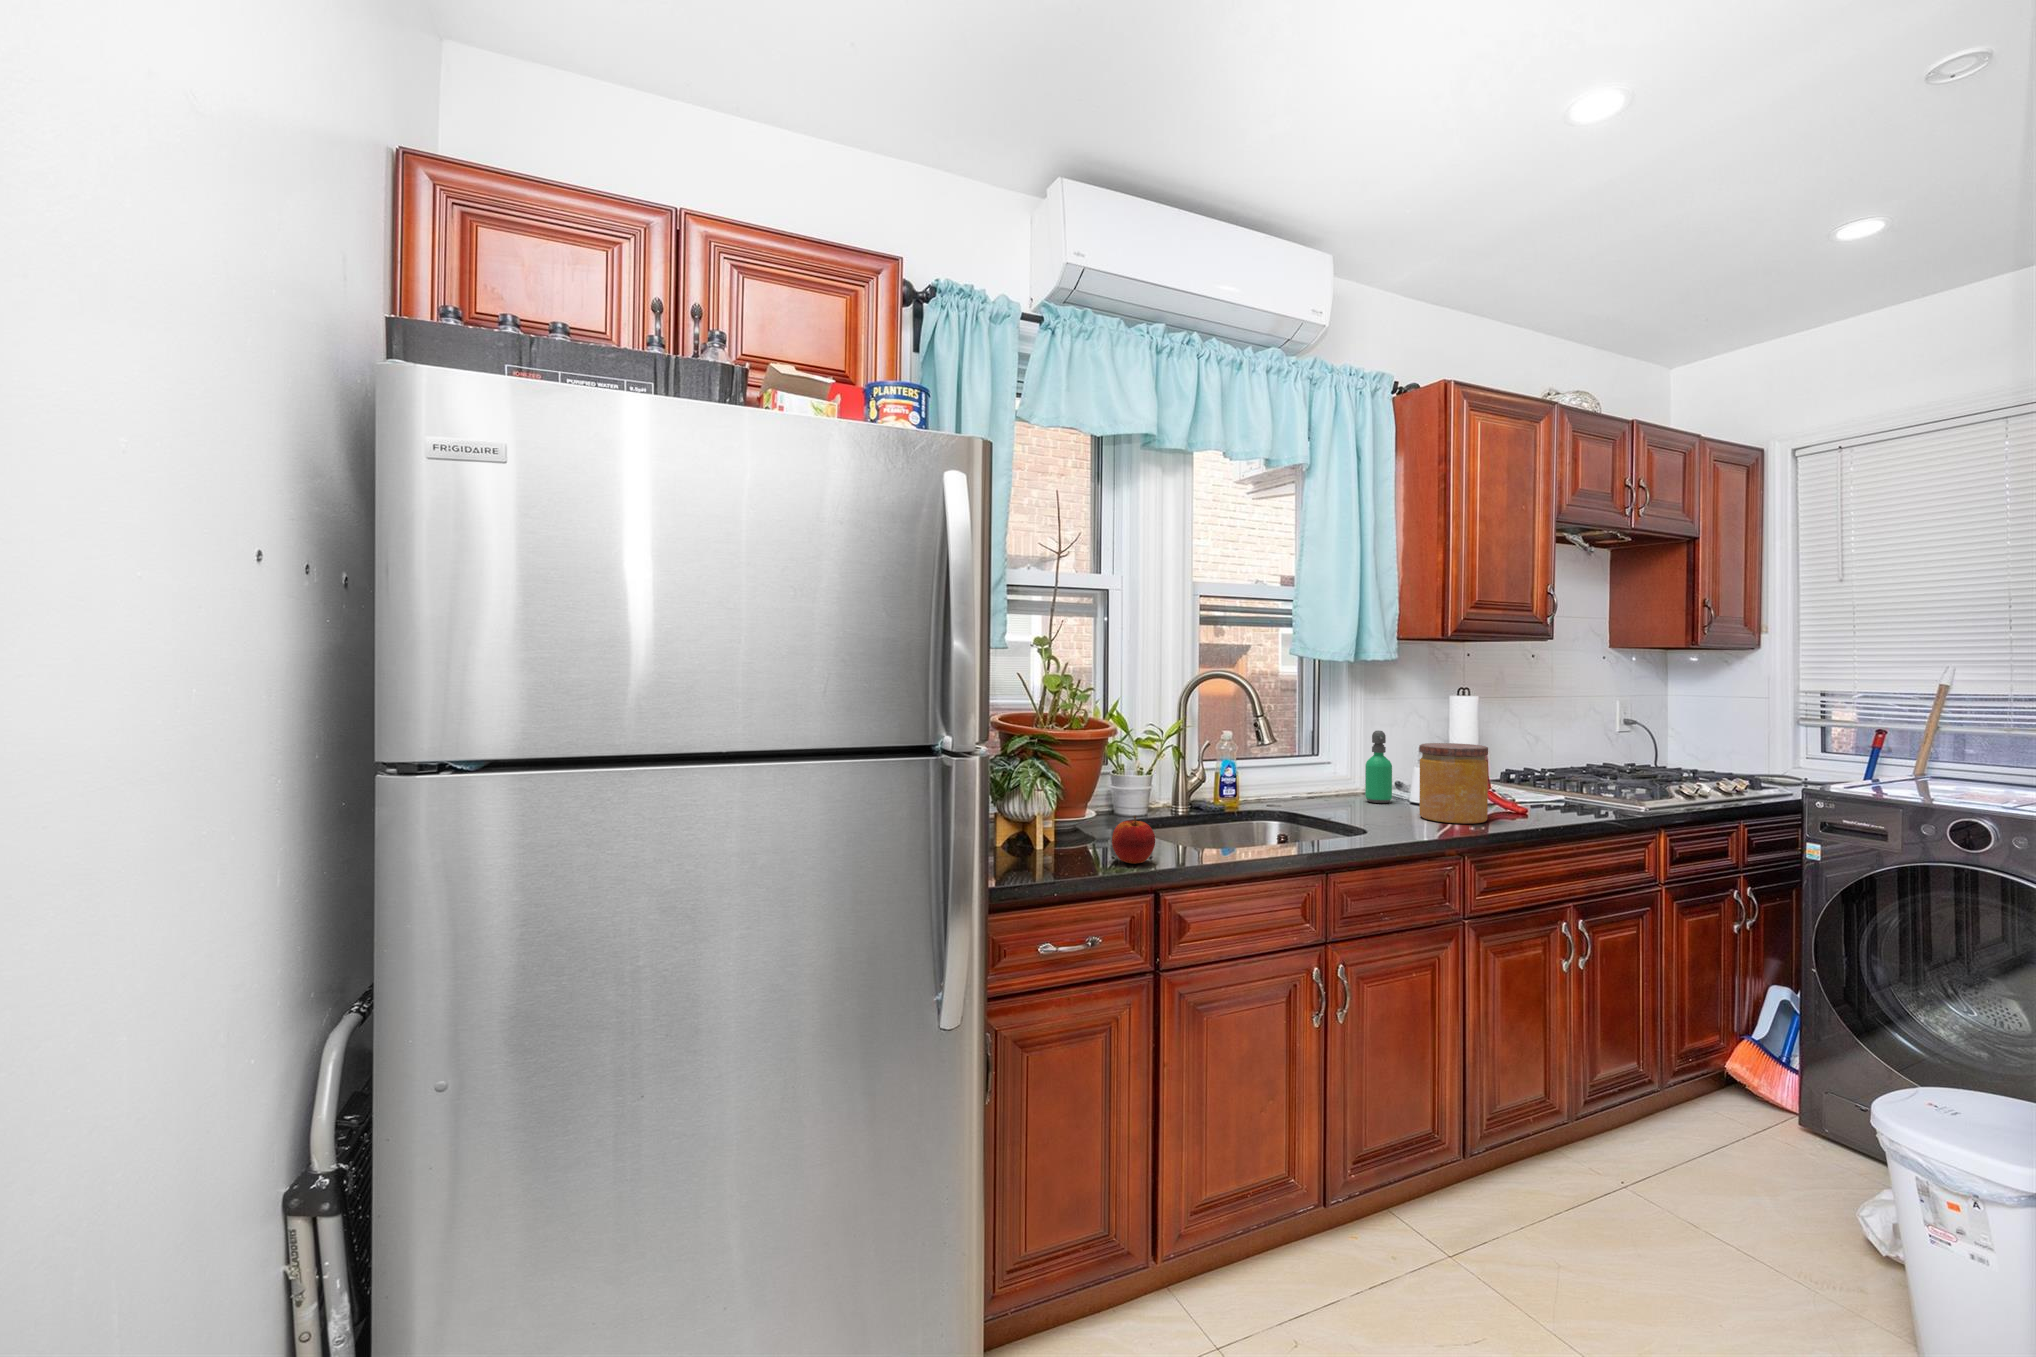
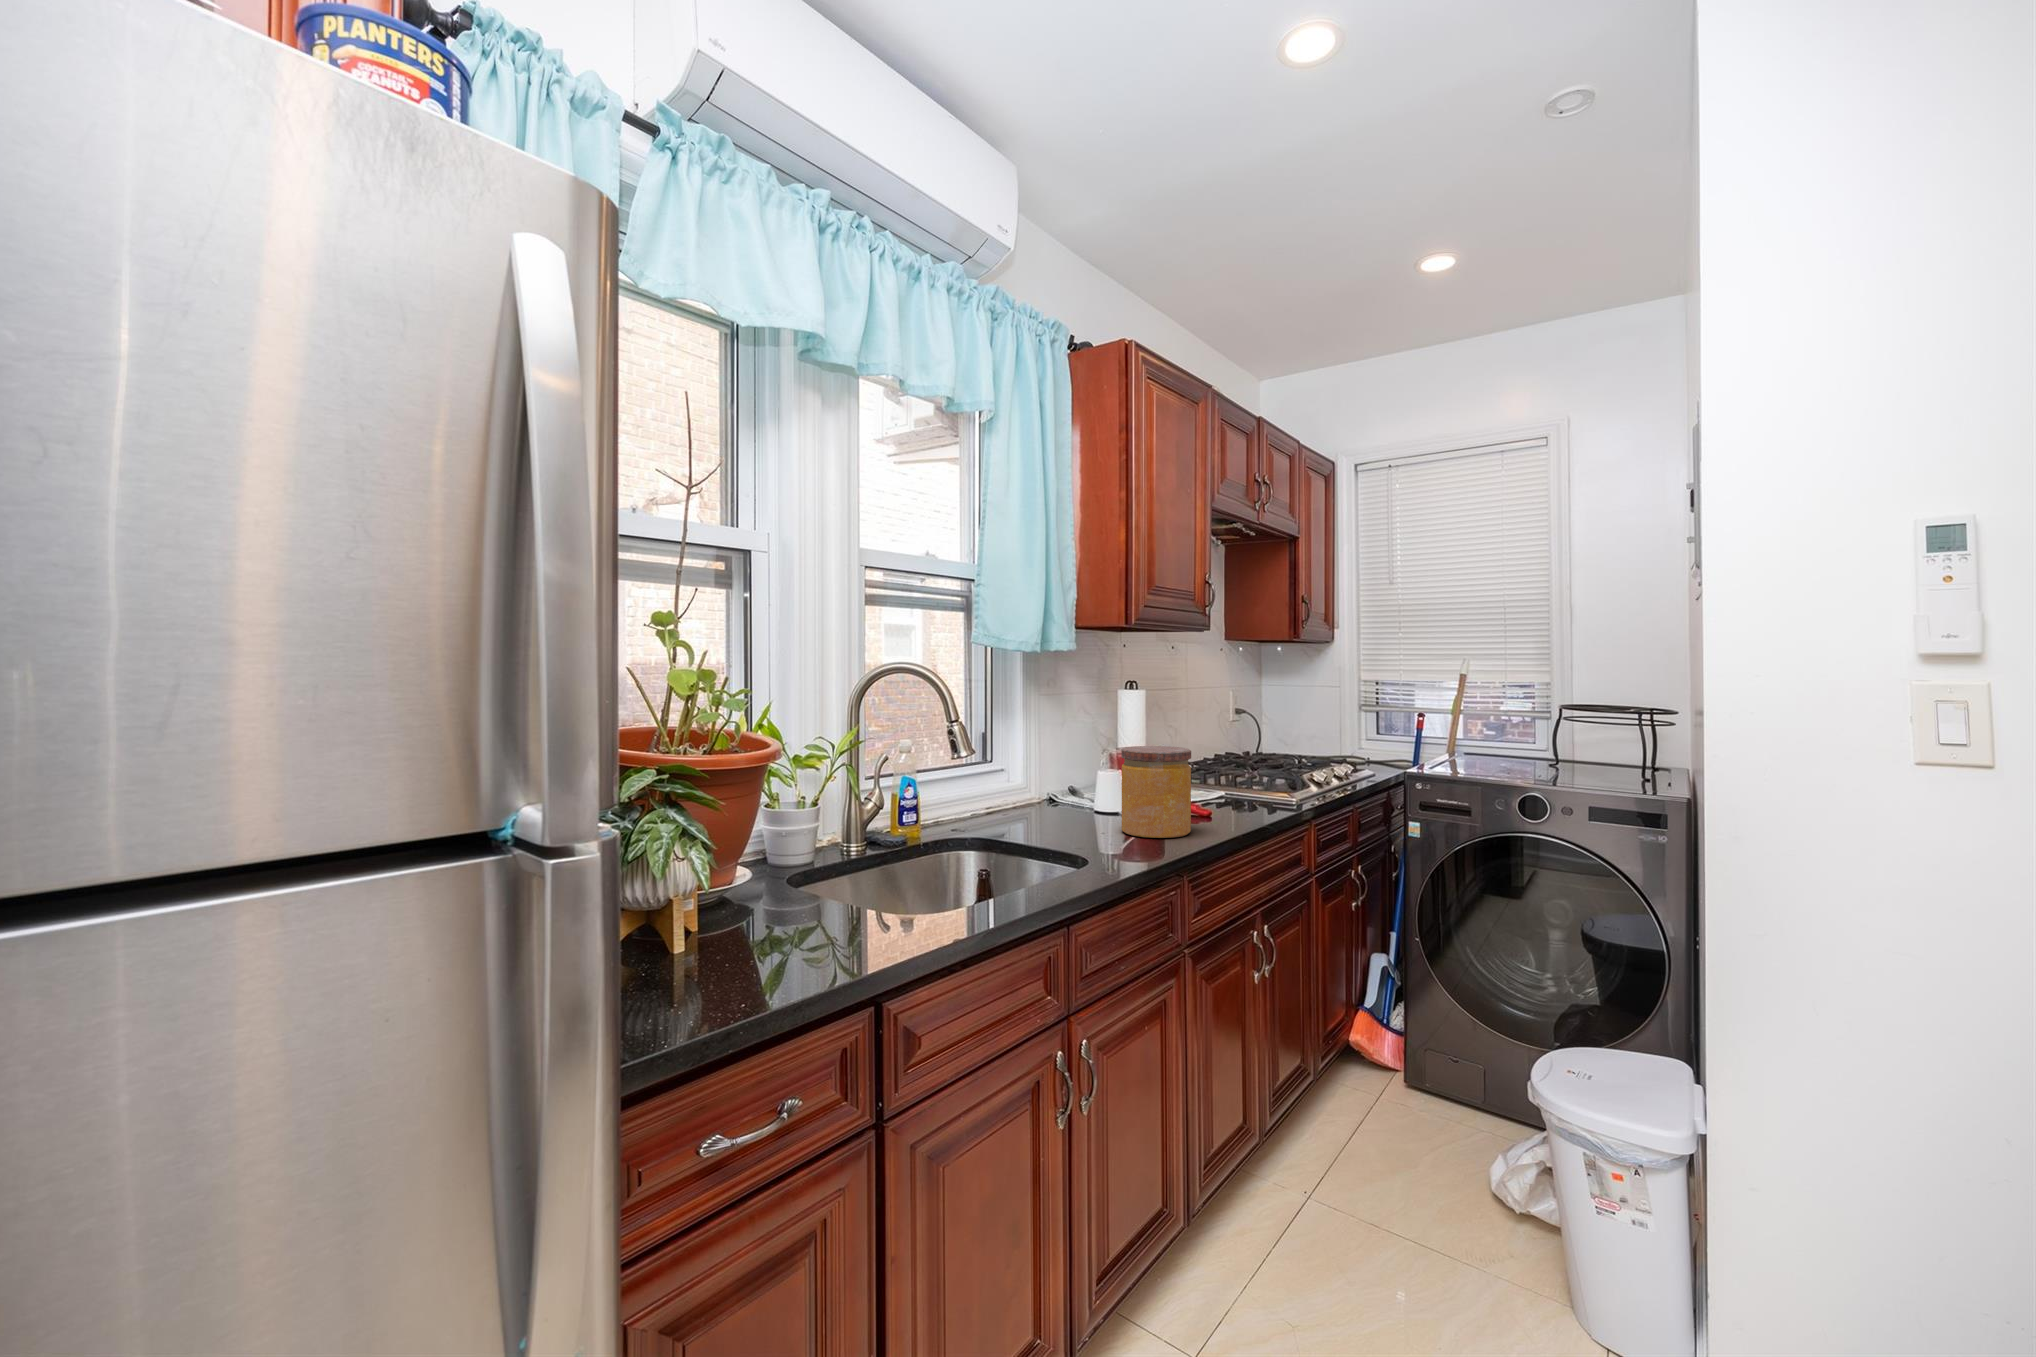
soap dispenser: present [1365,731,1392,803] -> none [1050,733,1079,817]
apple: present [1112,816,1155,864] -> none [798,883,864,956]

